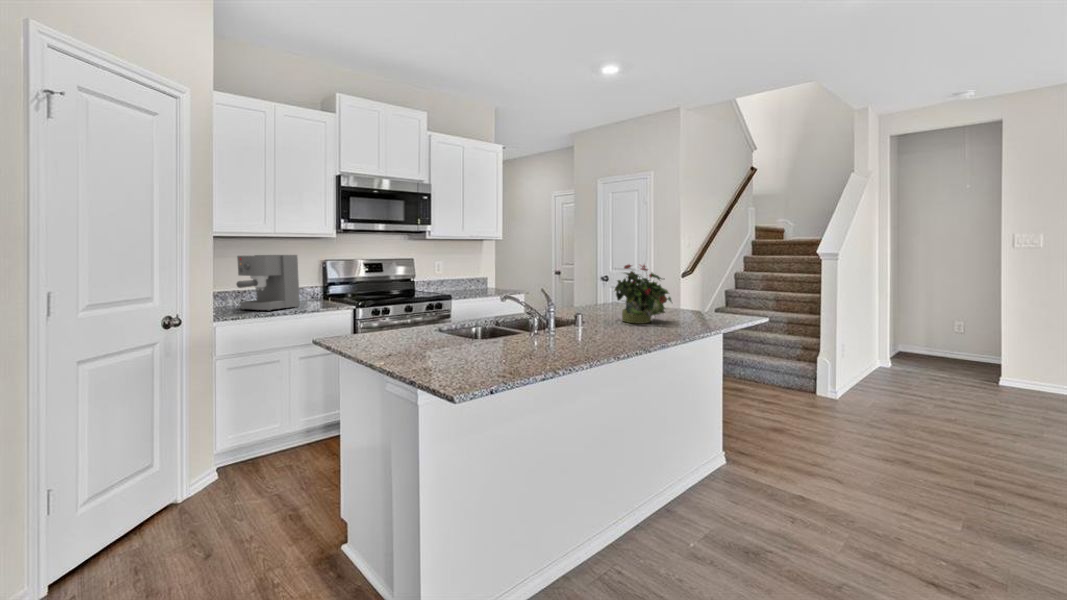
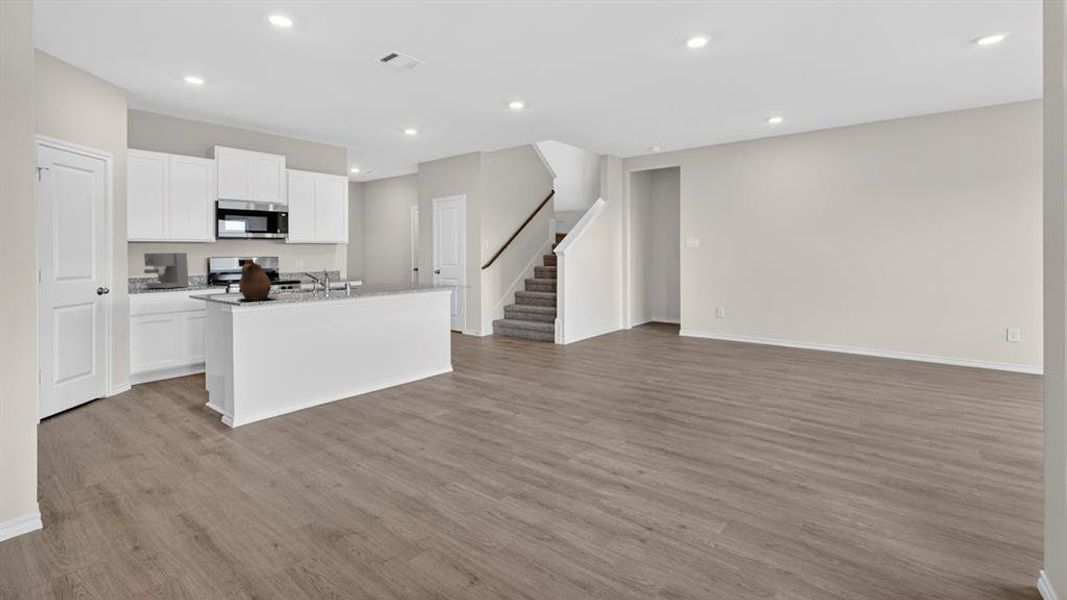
potted plant: present [614,265,671,323] -> none [375,256,410,289]
ceramic pitcher: none [417,281,500,373] -> present [239,260,274,300]

